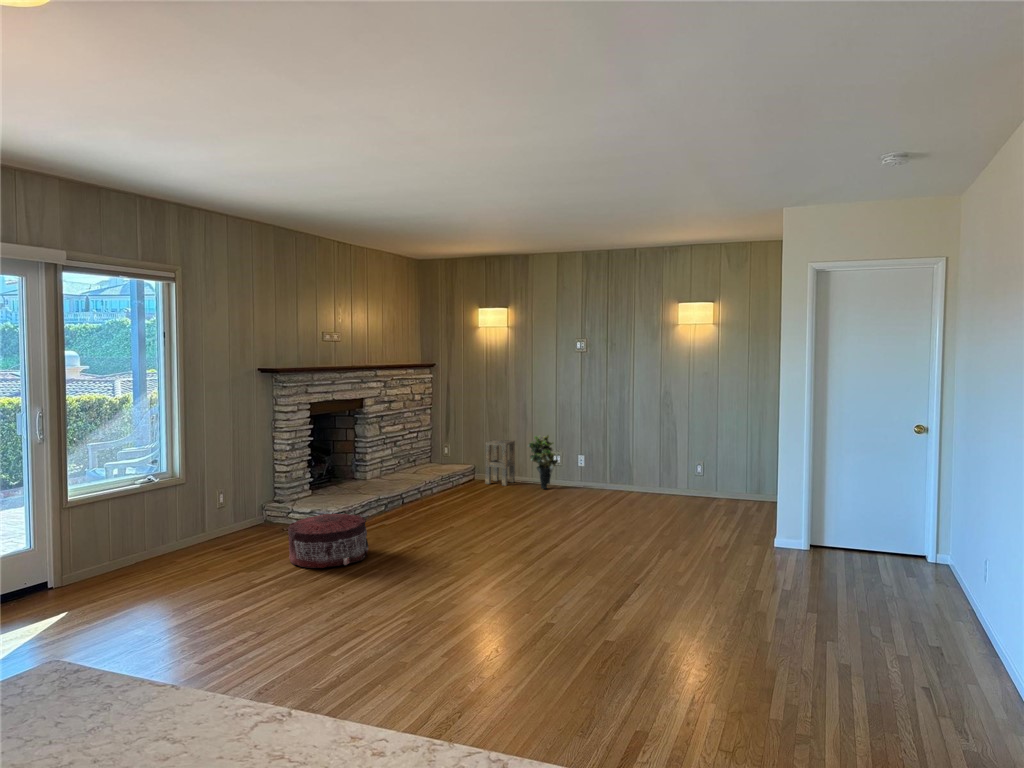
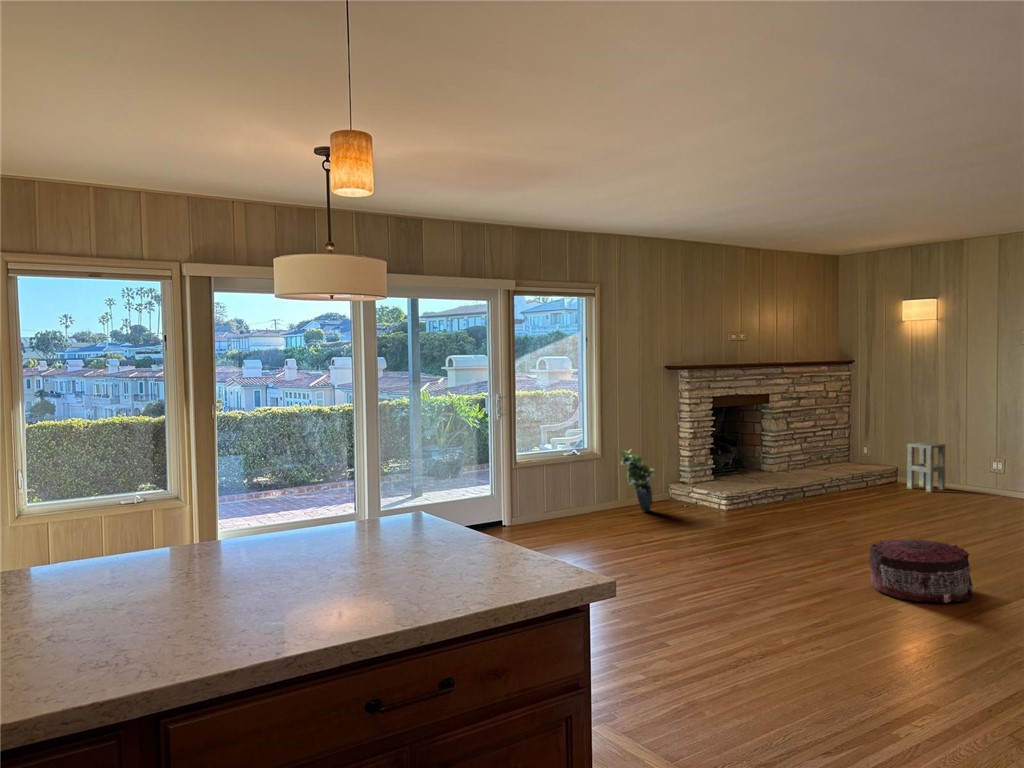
potted plant: present [528,435,558,489] -> present [618,450,655,512]
pouf: present [288,513,368,568] -> present [869,538,973,603]

